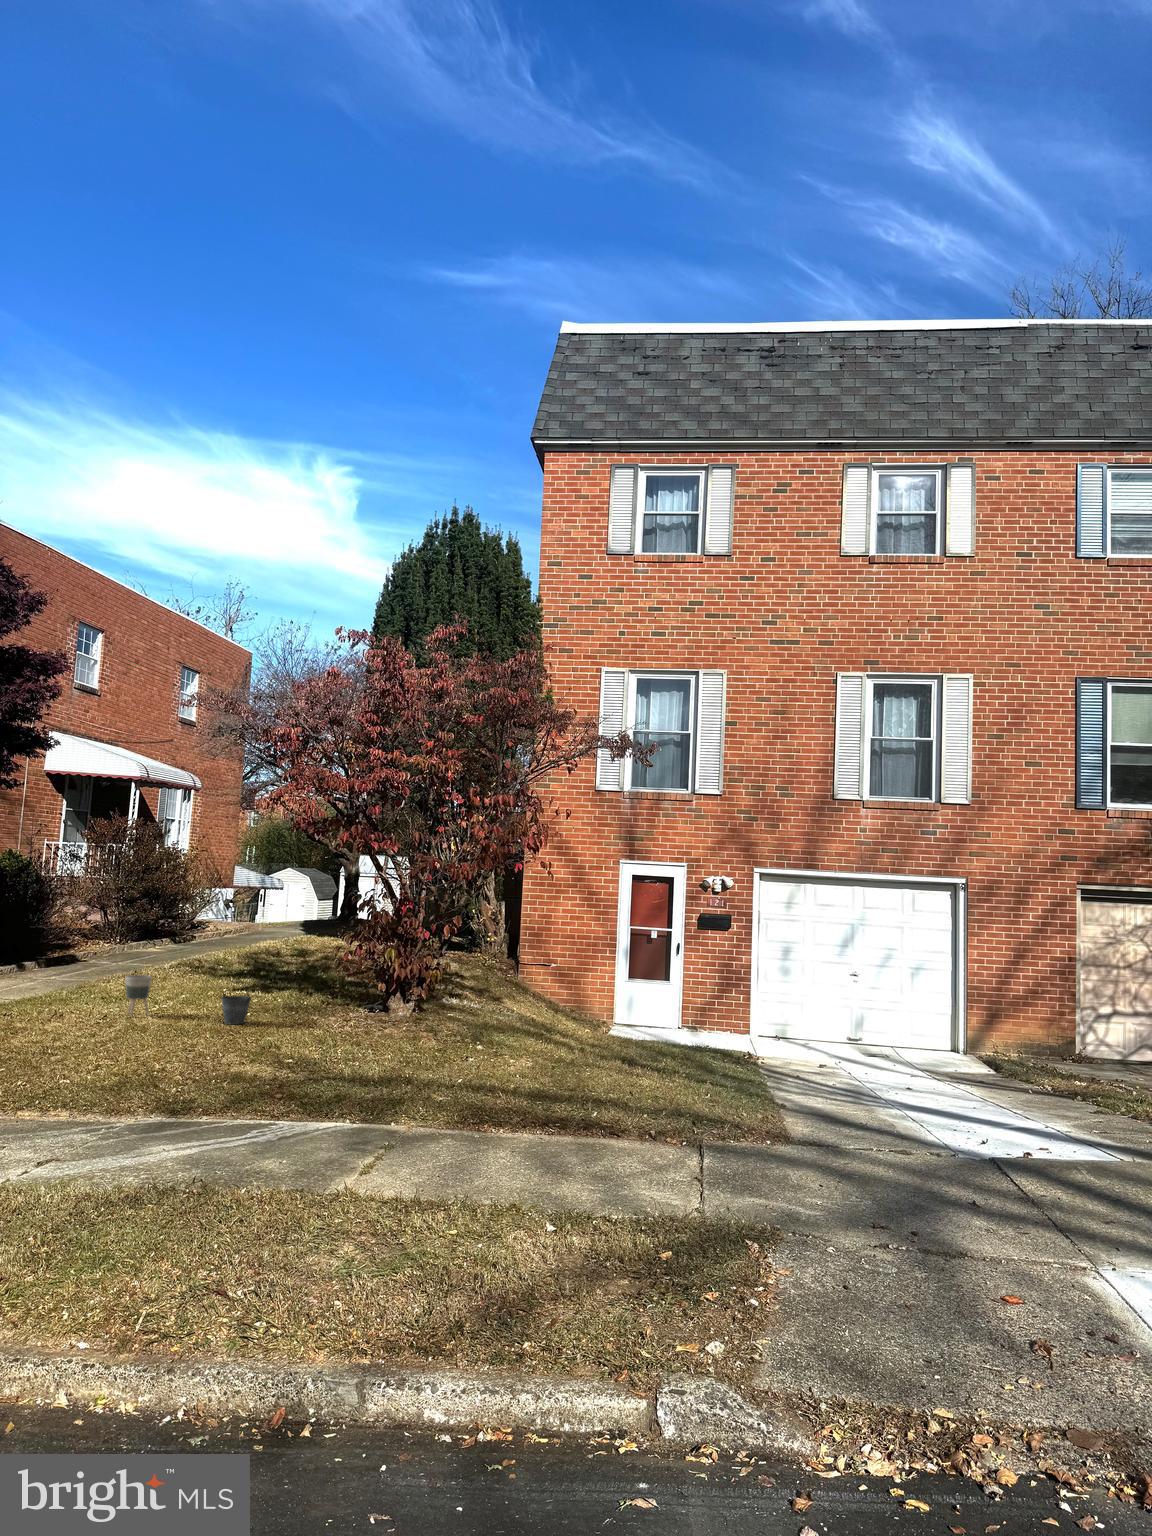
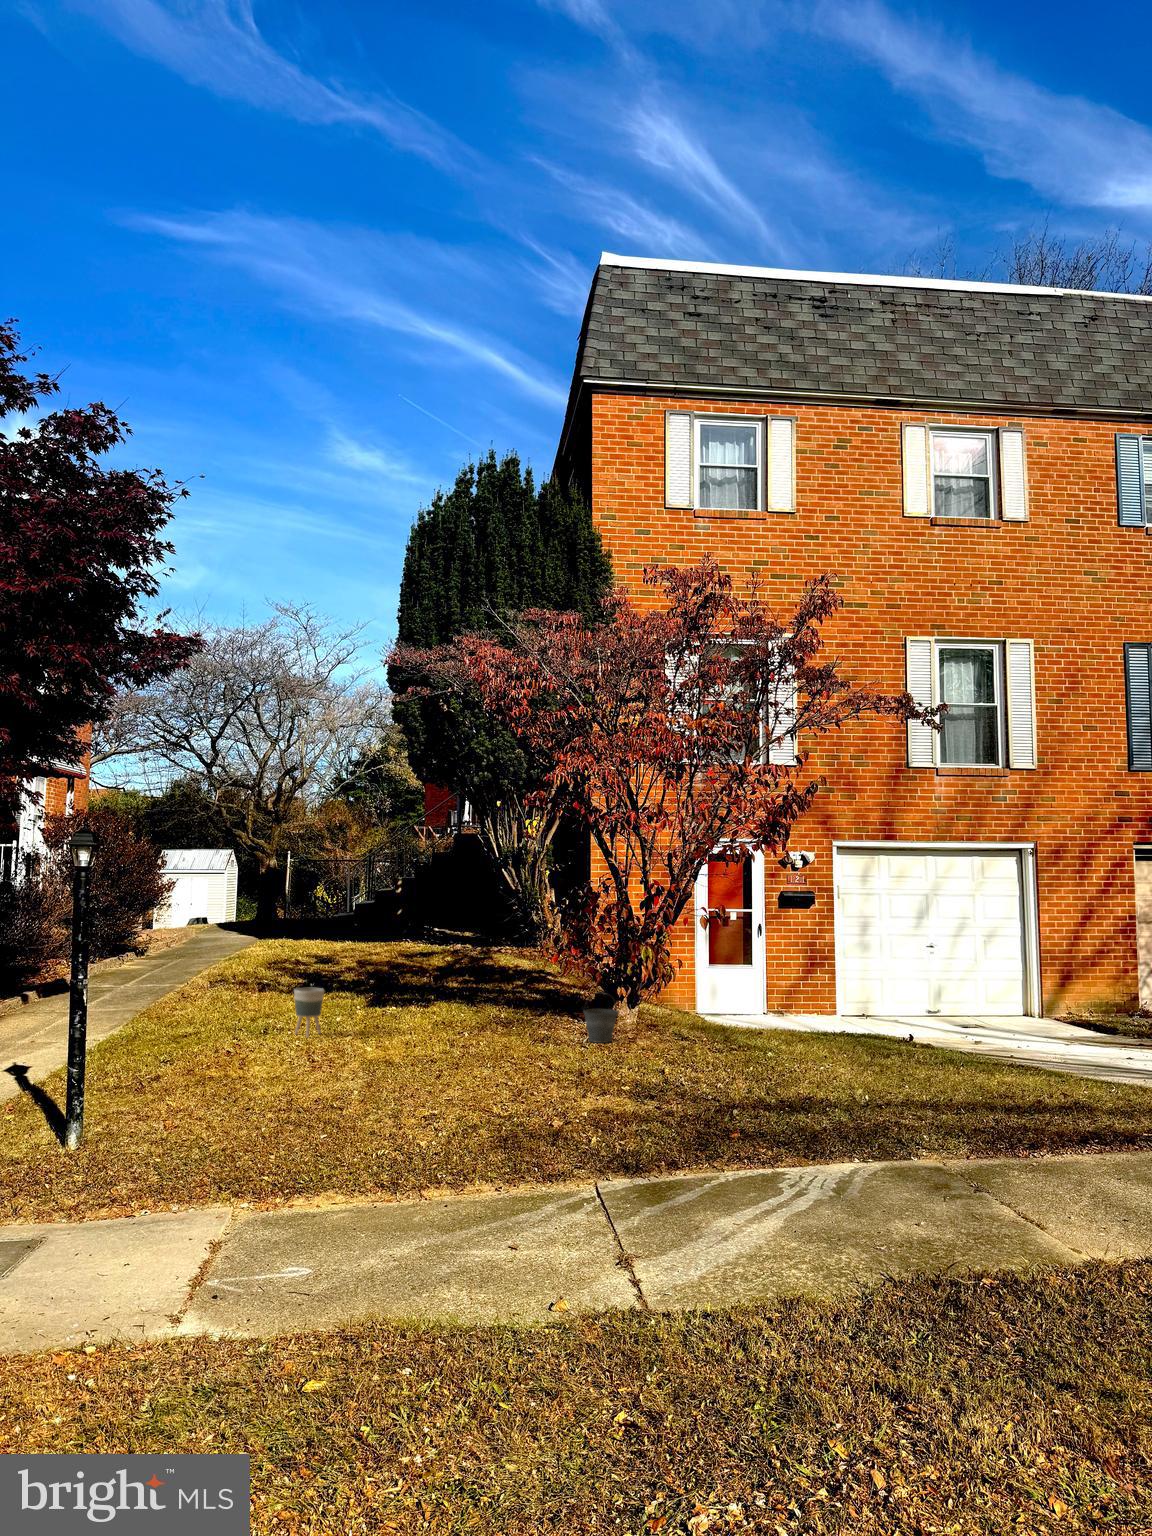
bucket: present [221,981,251,1025] -> present [582,1008,619,1043]

